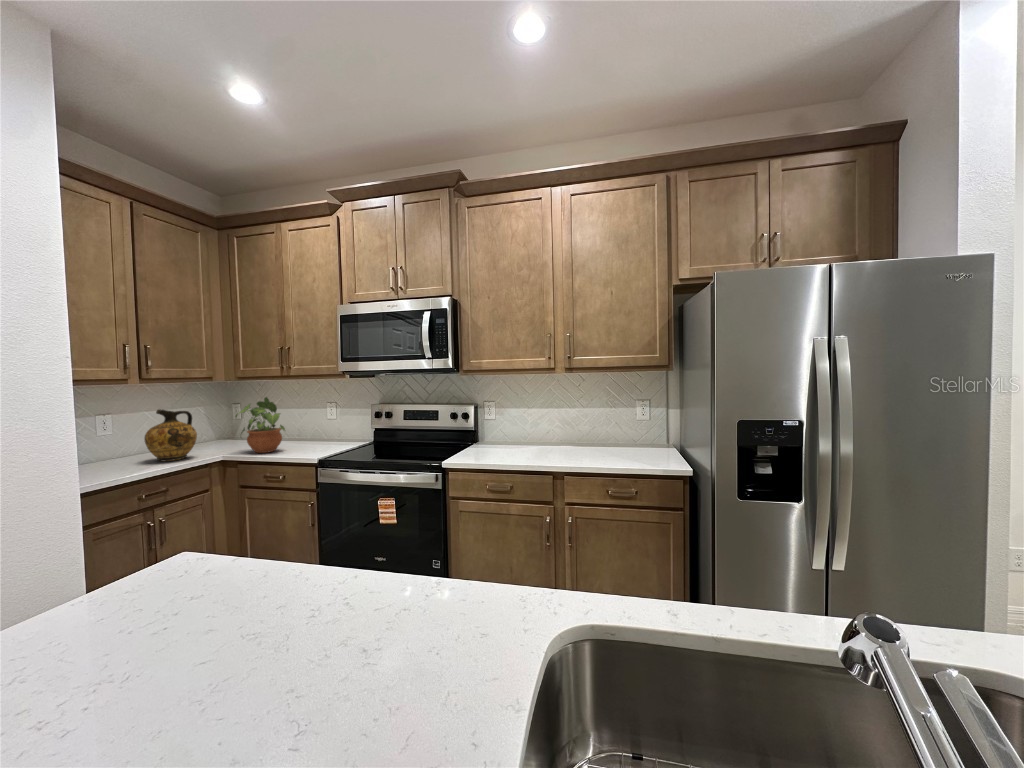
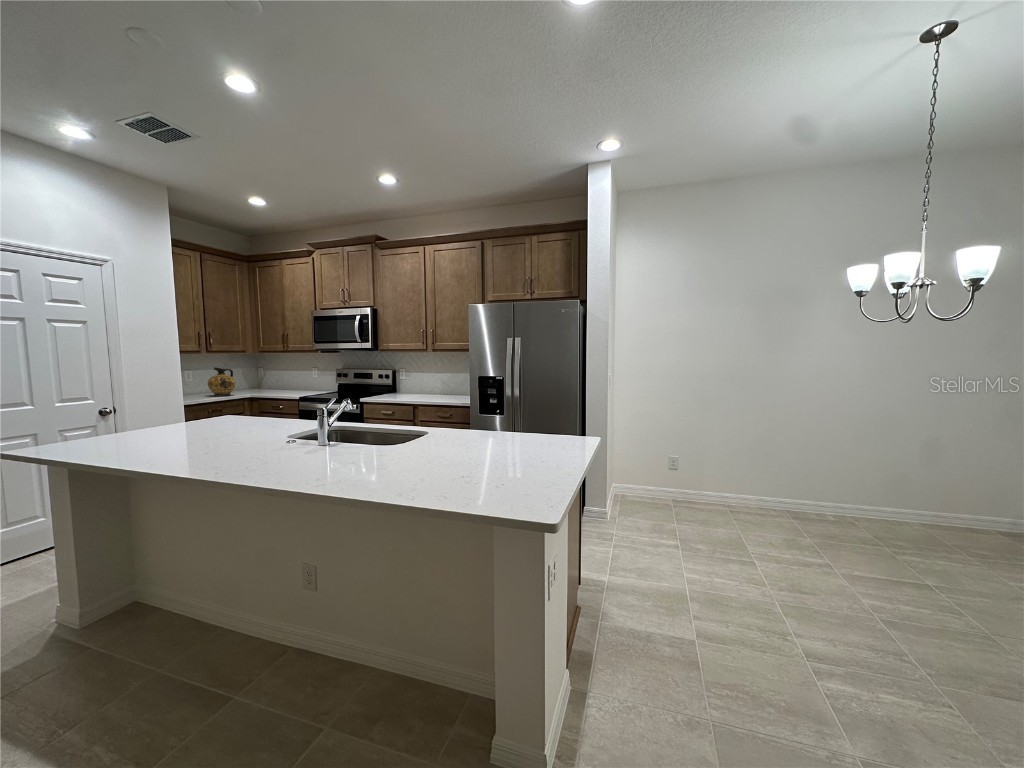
potted plant: present [235,397,285,453] -> none [257,362,286,395]

